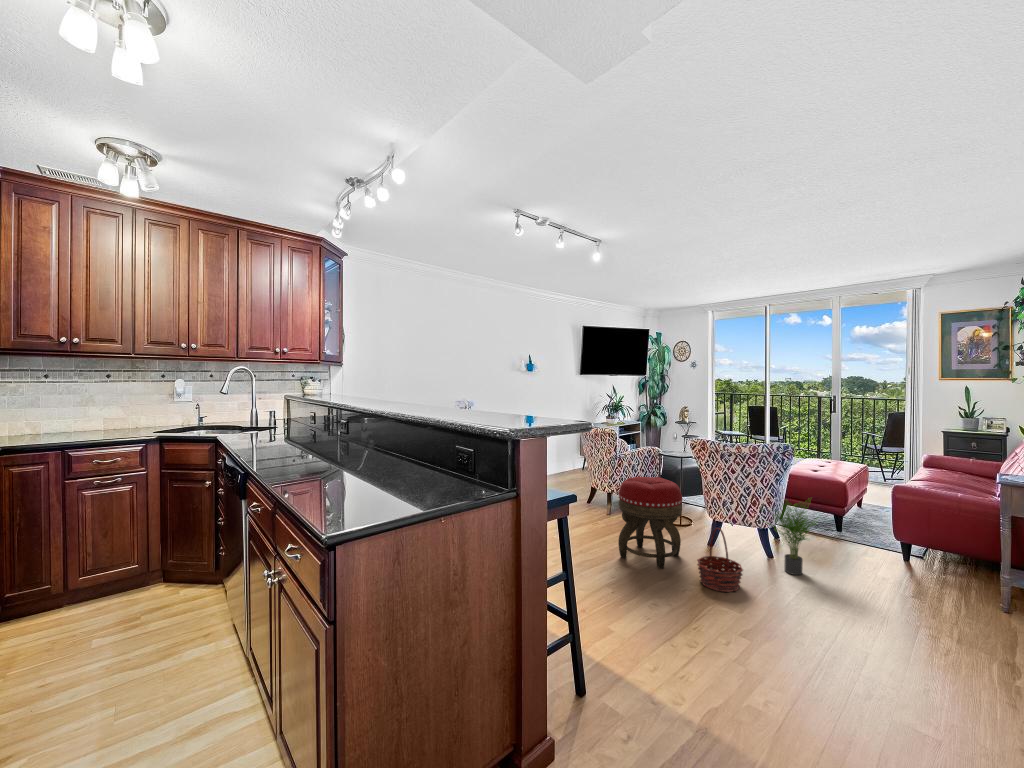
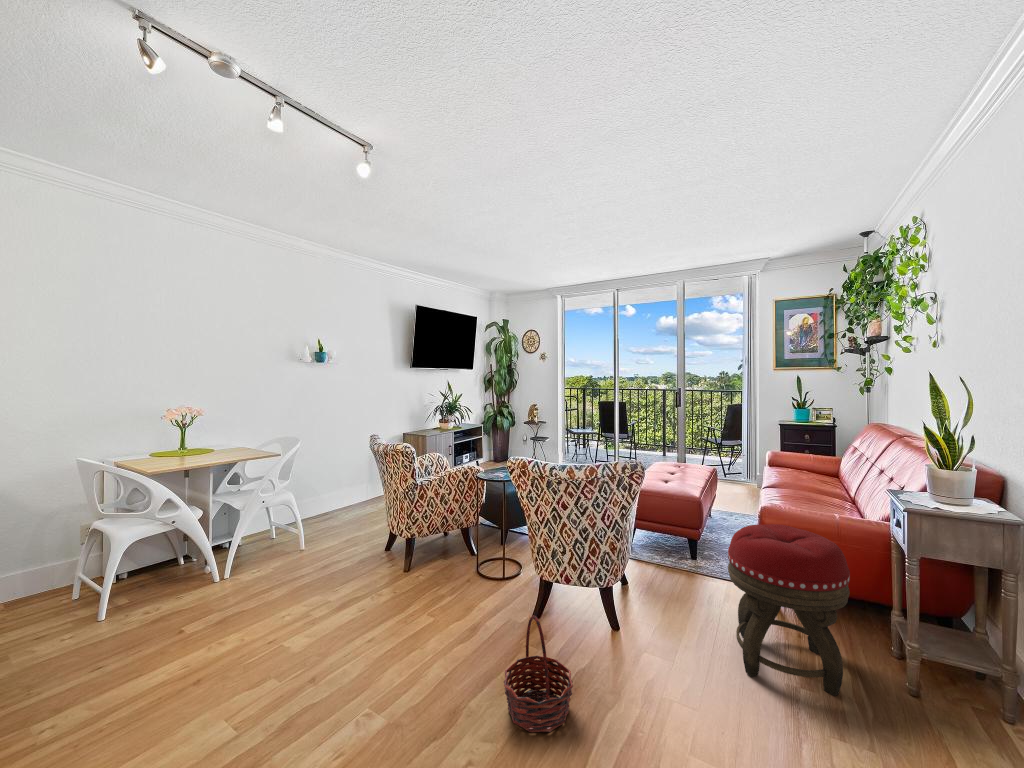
footstool: present [618,477,682,569] -> present [728,524,850,696]
potted plant: present [769,504,815,575] -> none [600,540,684,661]

